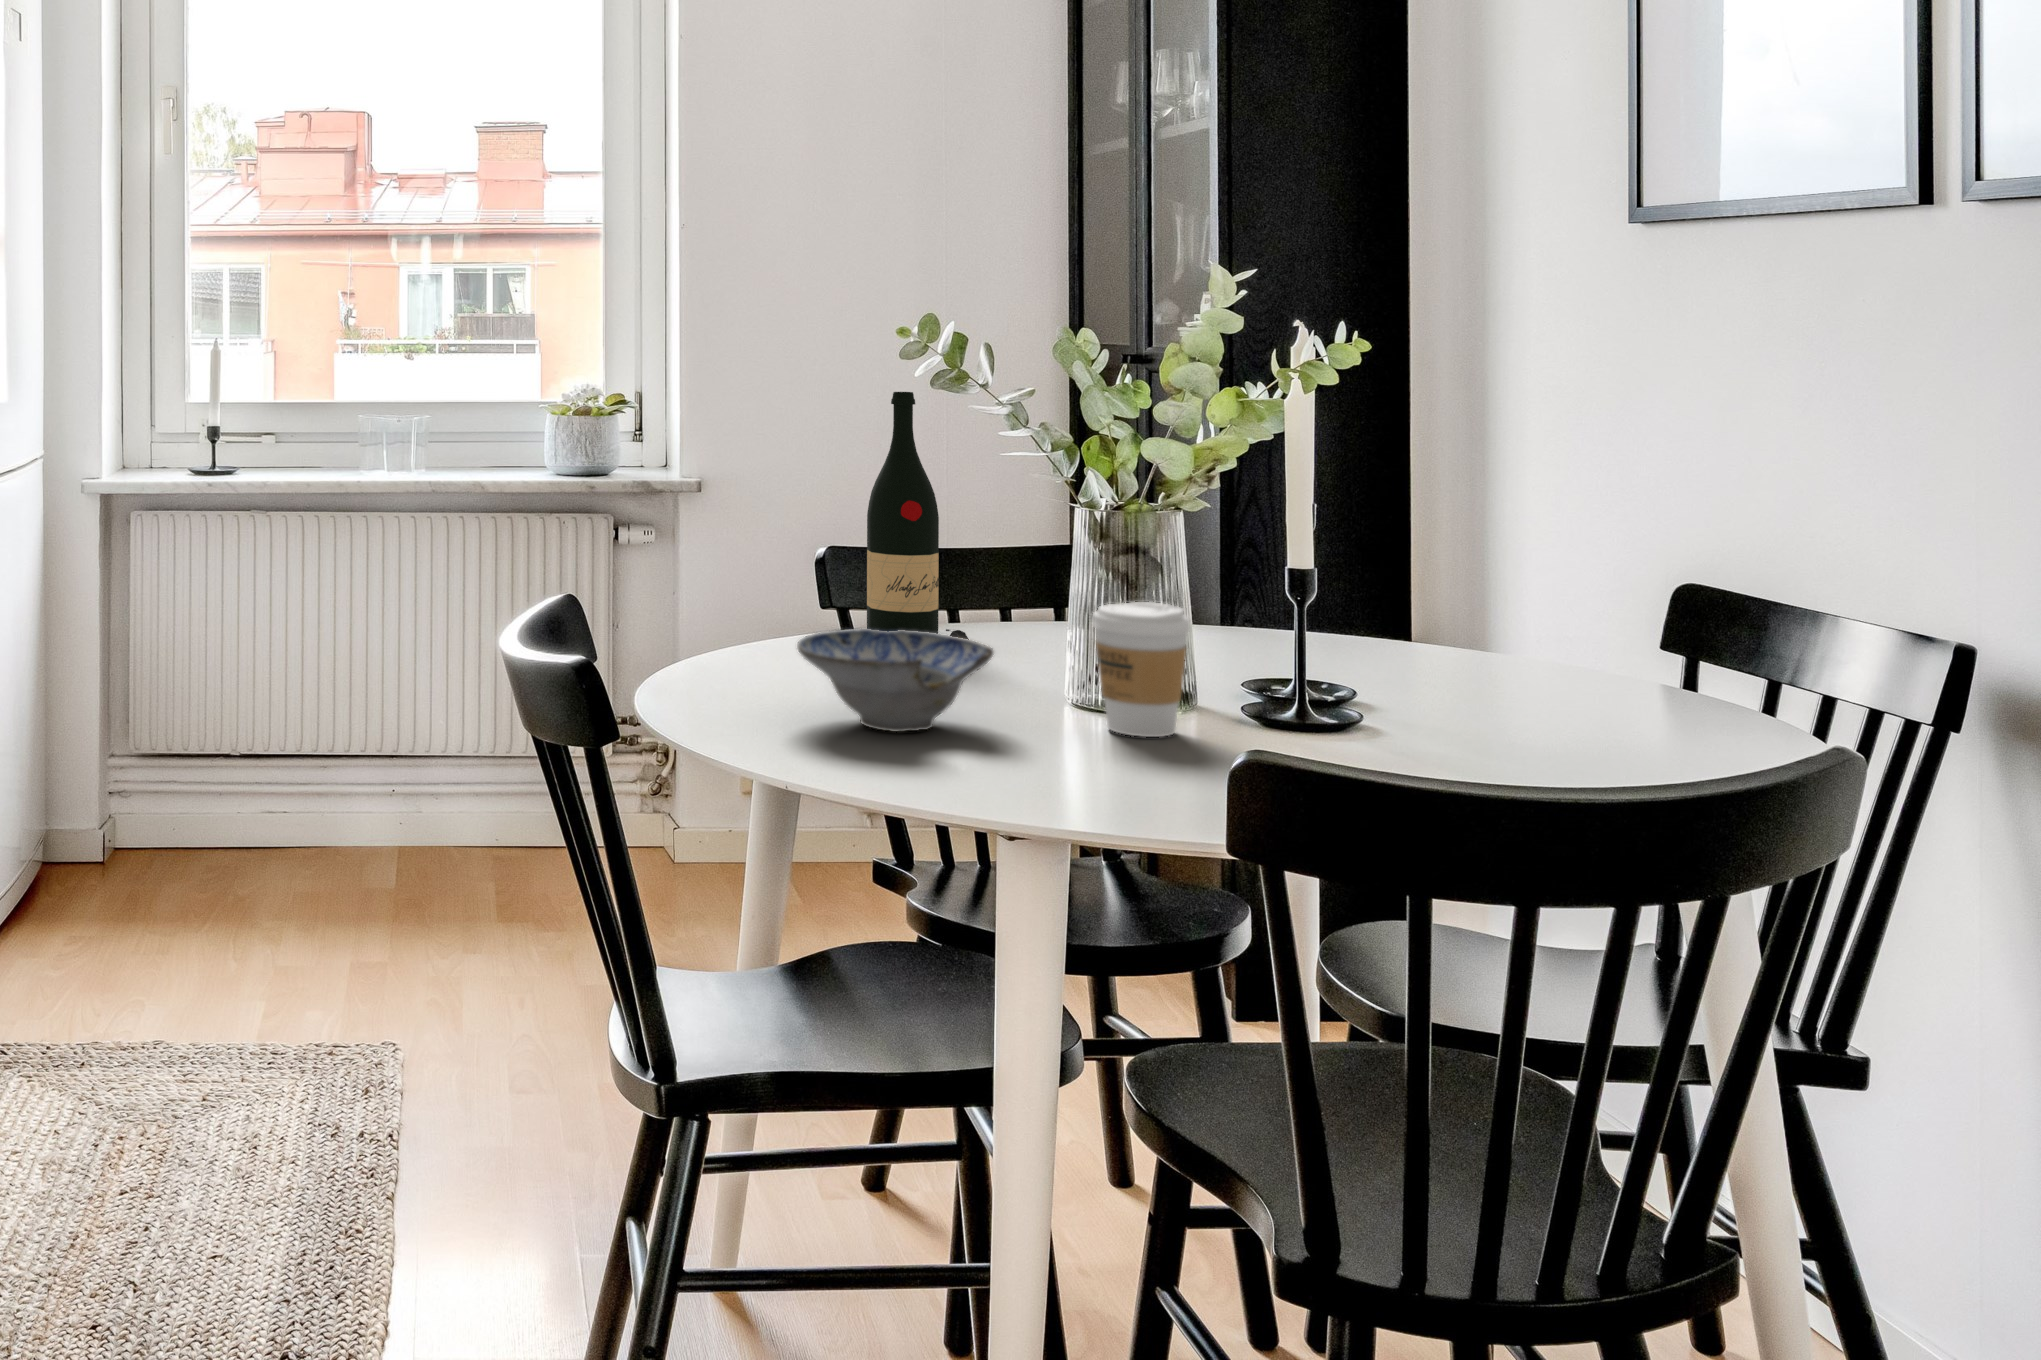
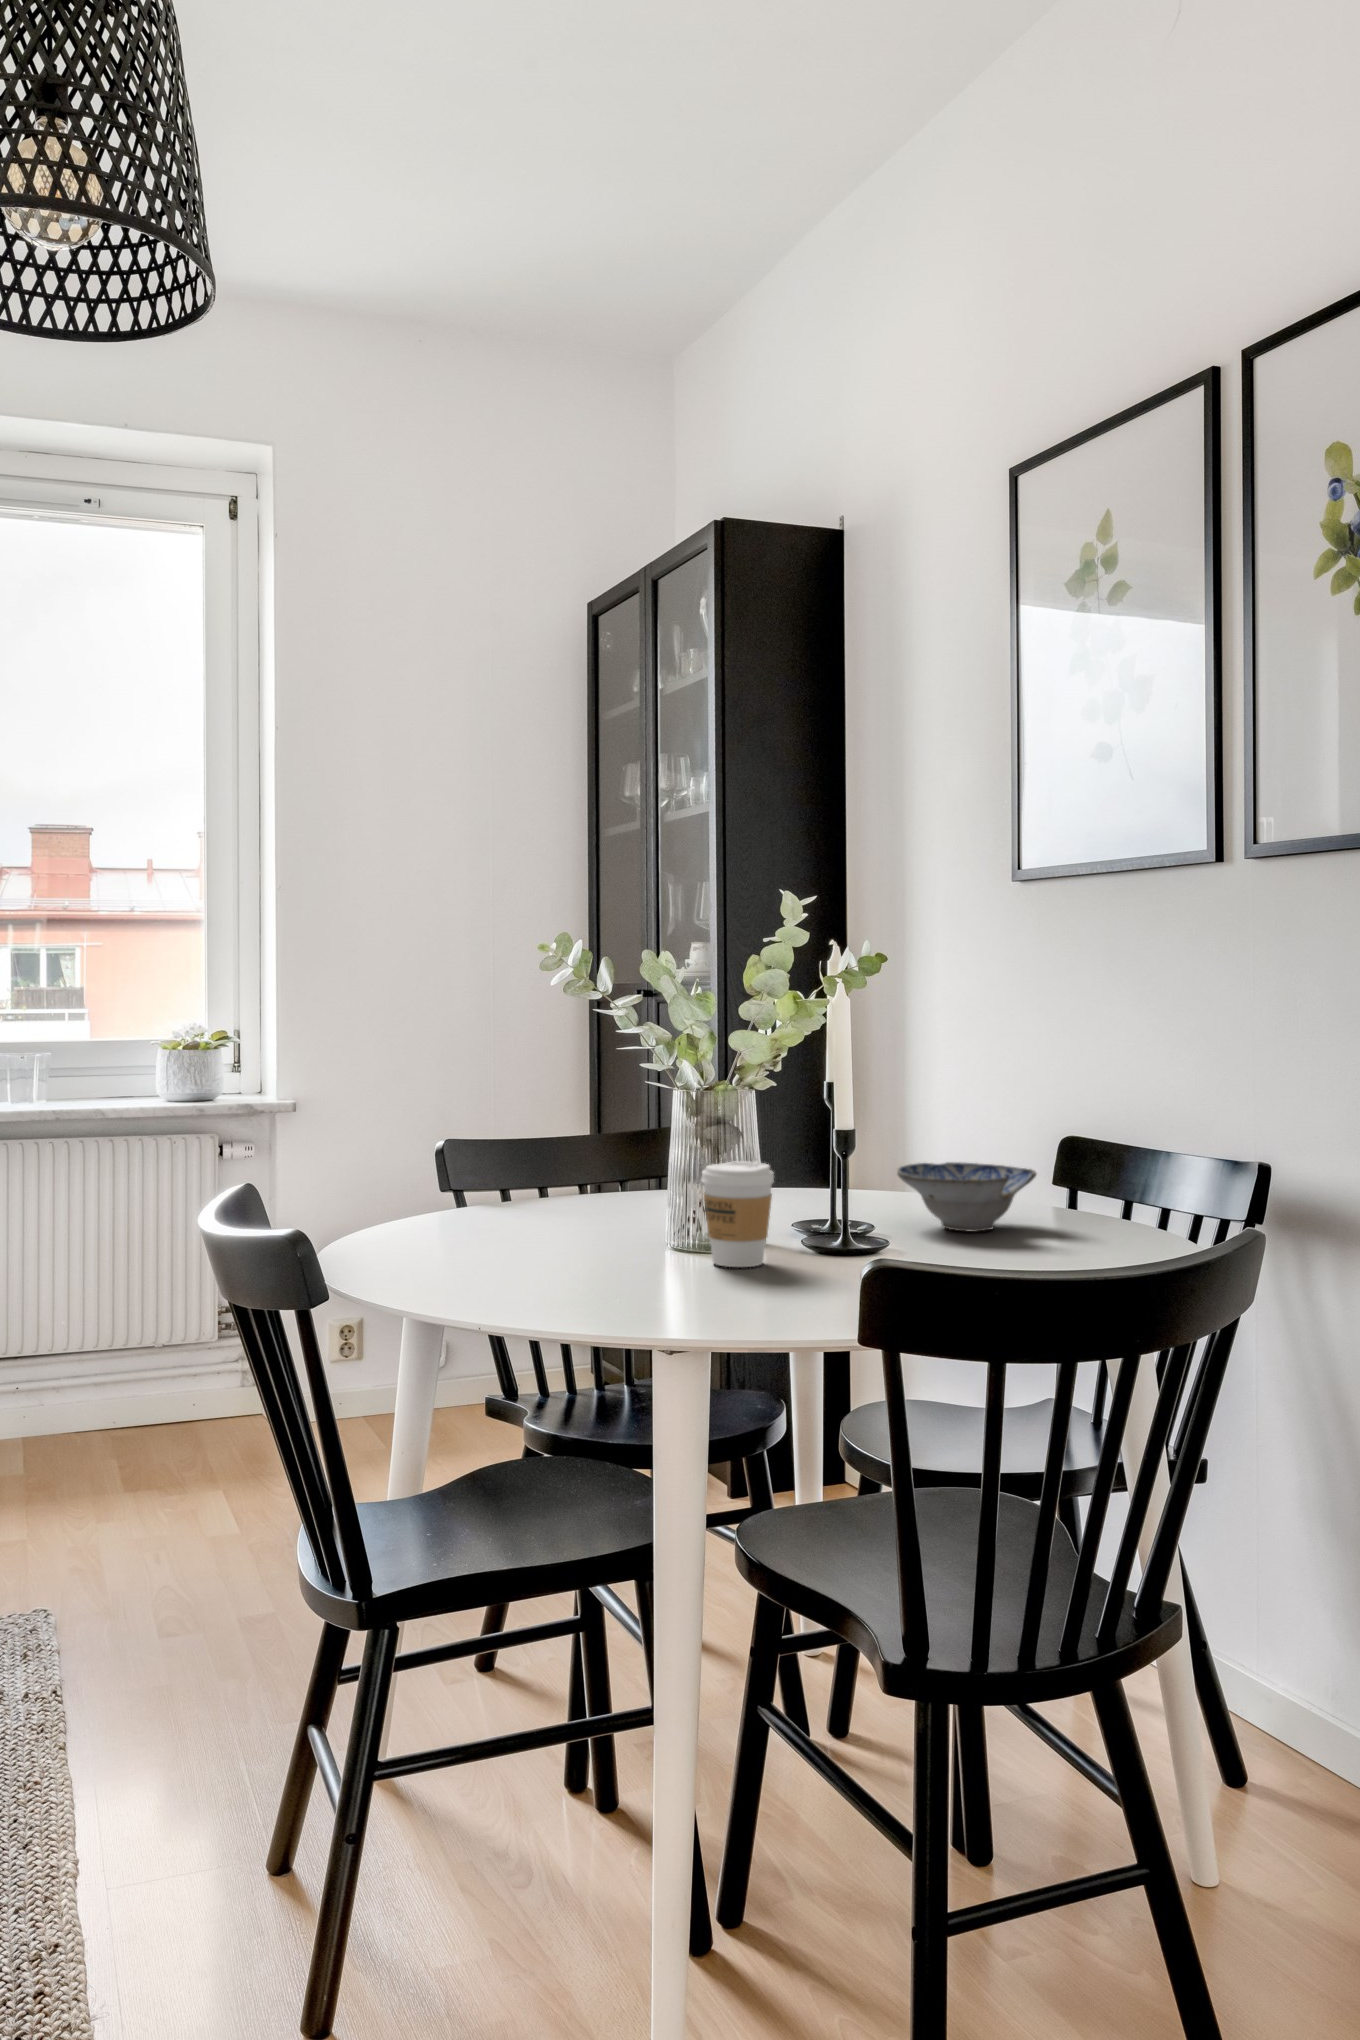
wine bottle: present [867,392,969,640] -> none [494,1006,577,1219]
ceramic bowl: present [797,629,994,732] -> present [897,1162,1036,1232]

